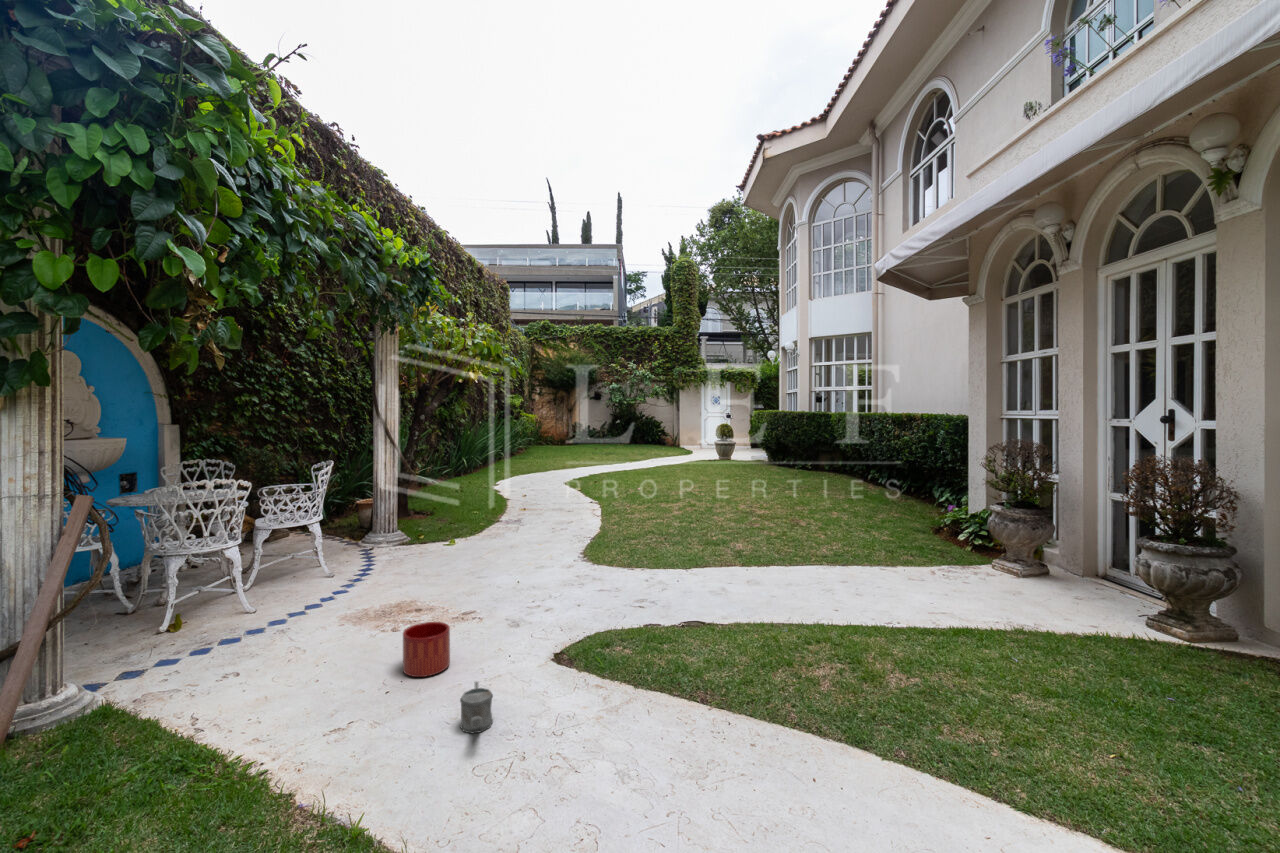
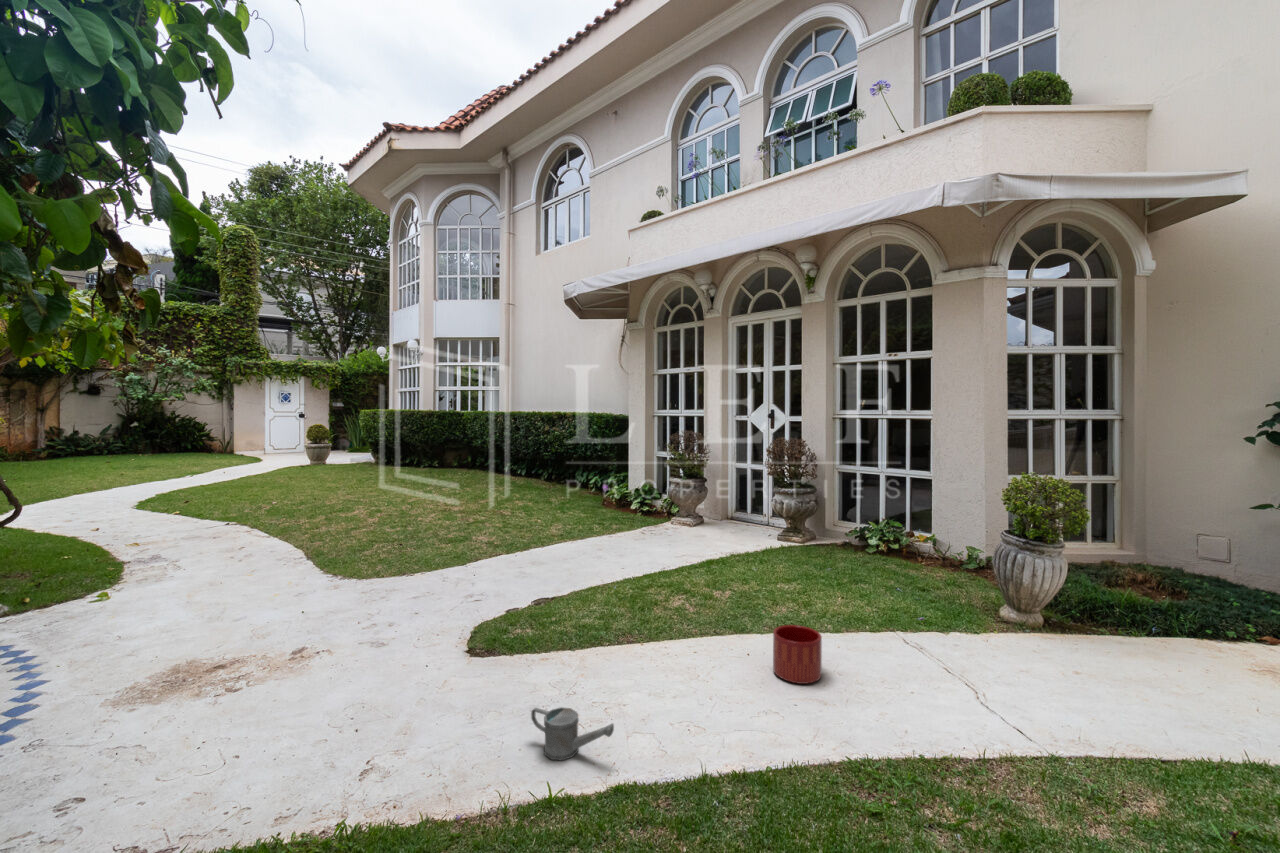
planter: present [403,622,450,677] -> present [773,625,822,684]

